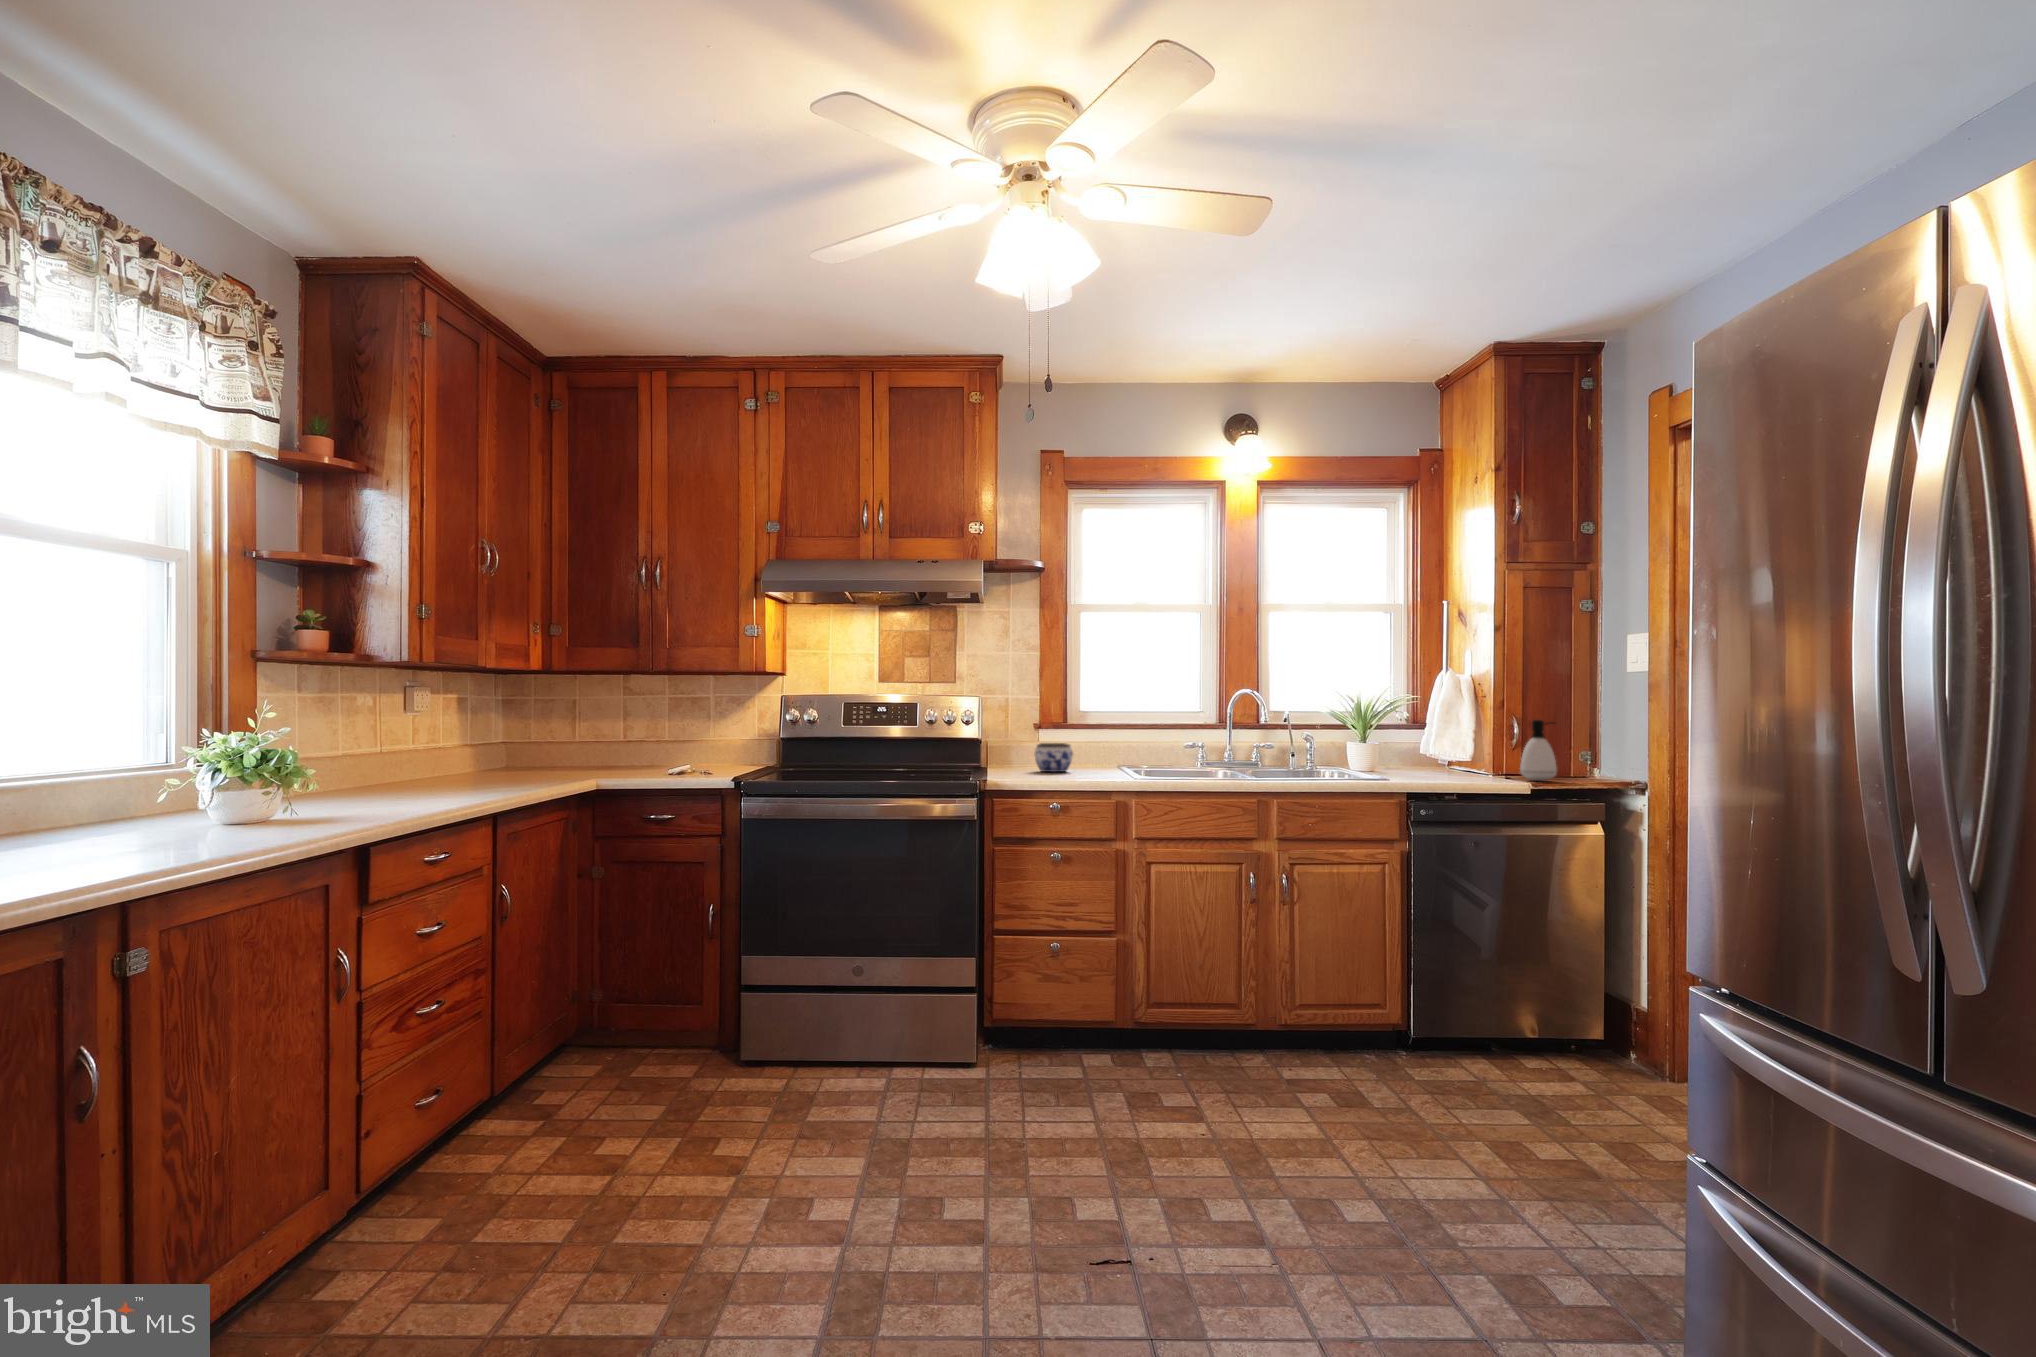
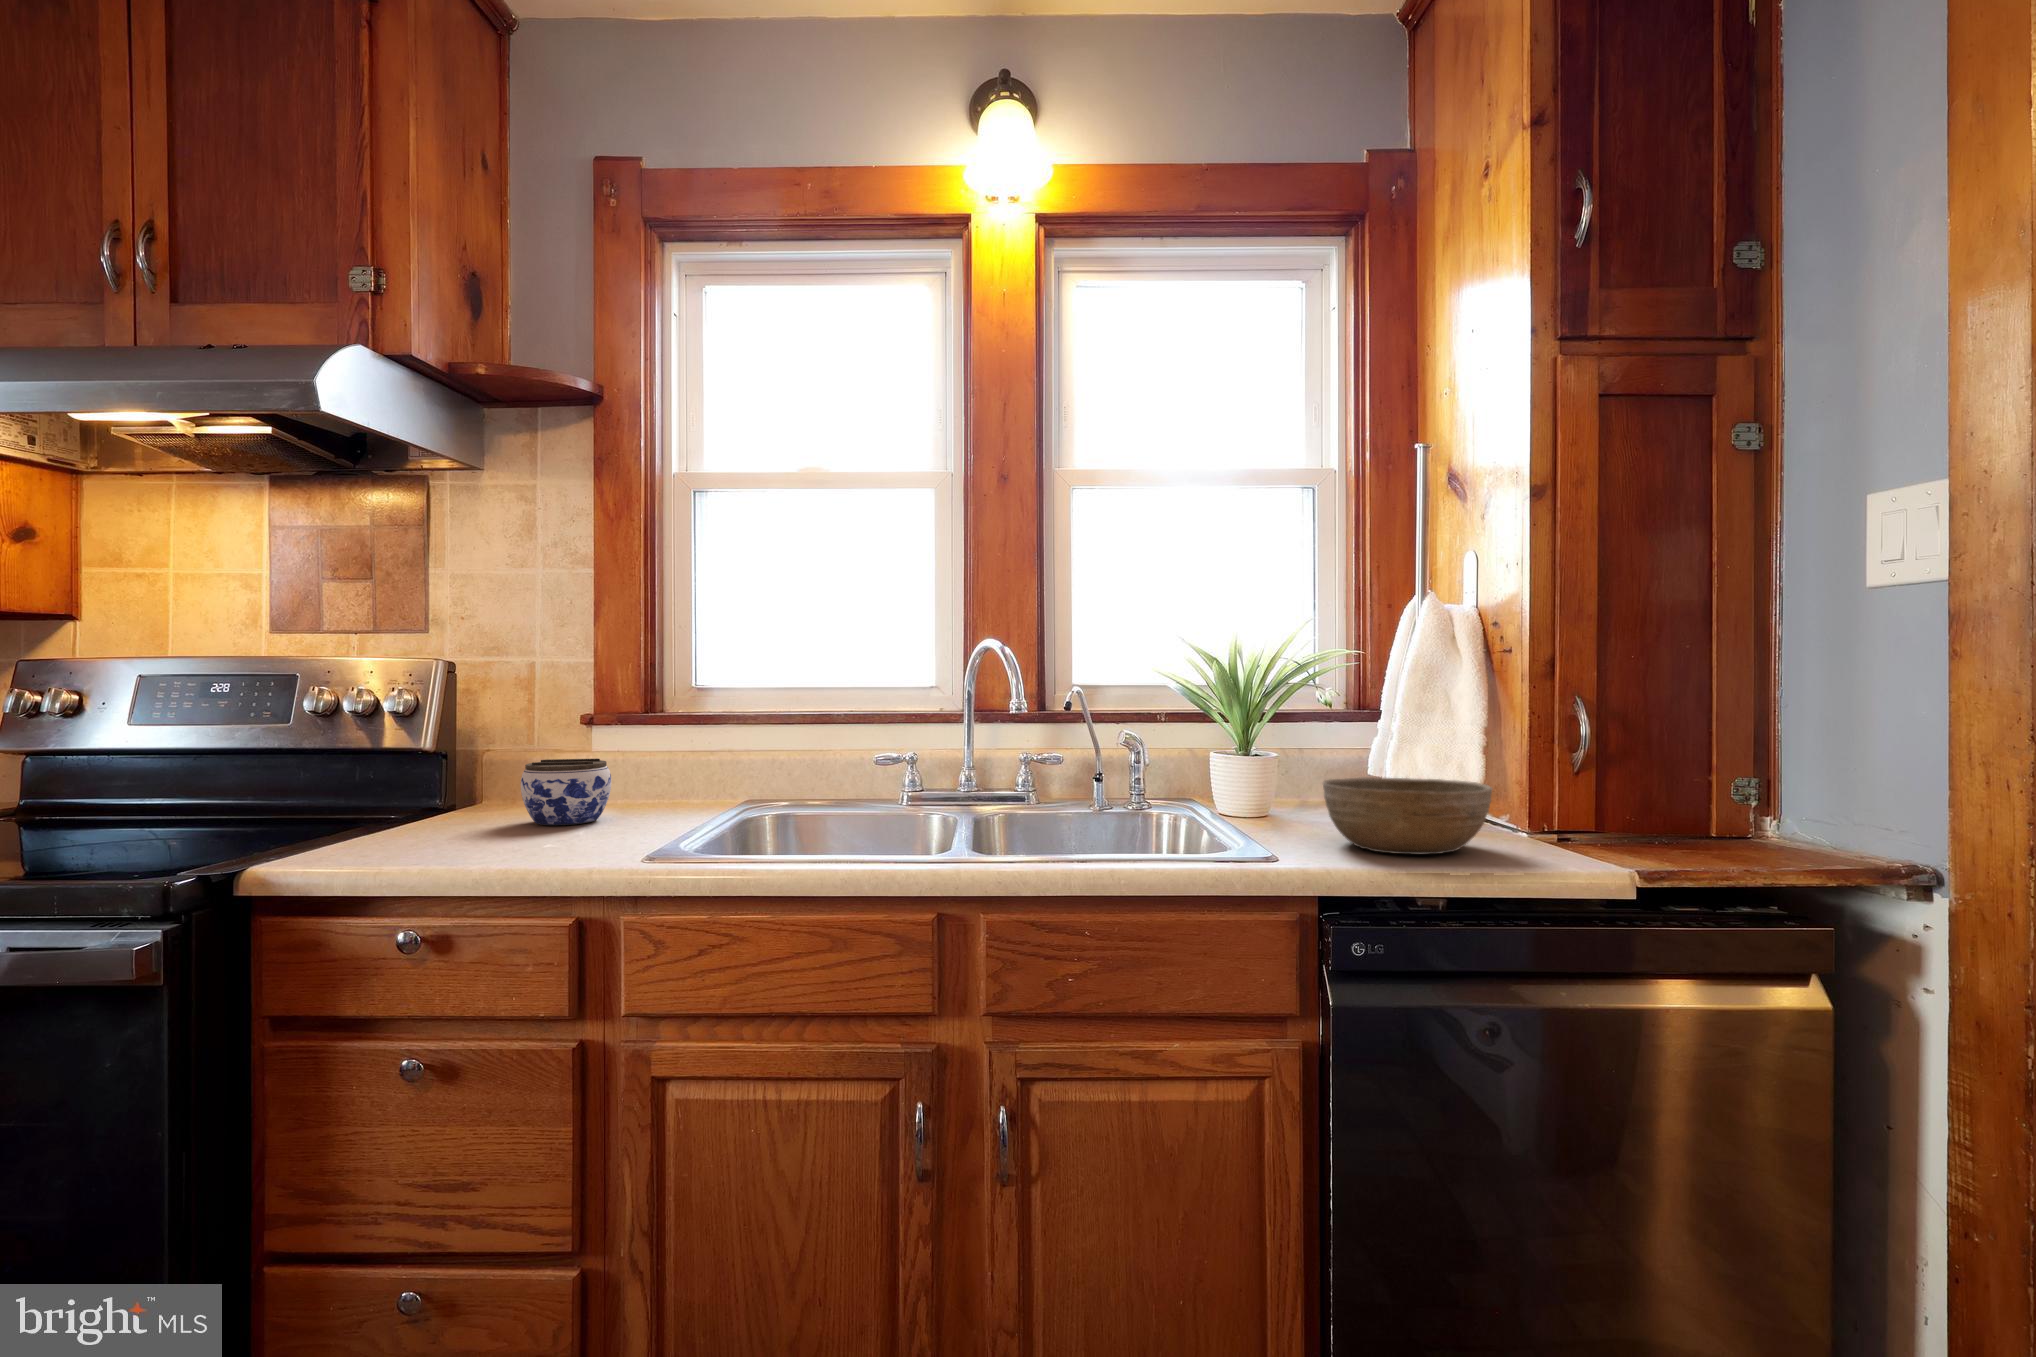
soap dispenser: present [1520,720,1557,781] -> none [1594,706,1688,857]
bowl: none [1407,751,1479,780] -> present [1323,777,1492,854]

